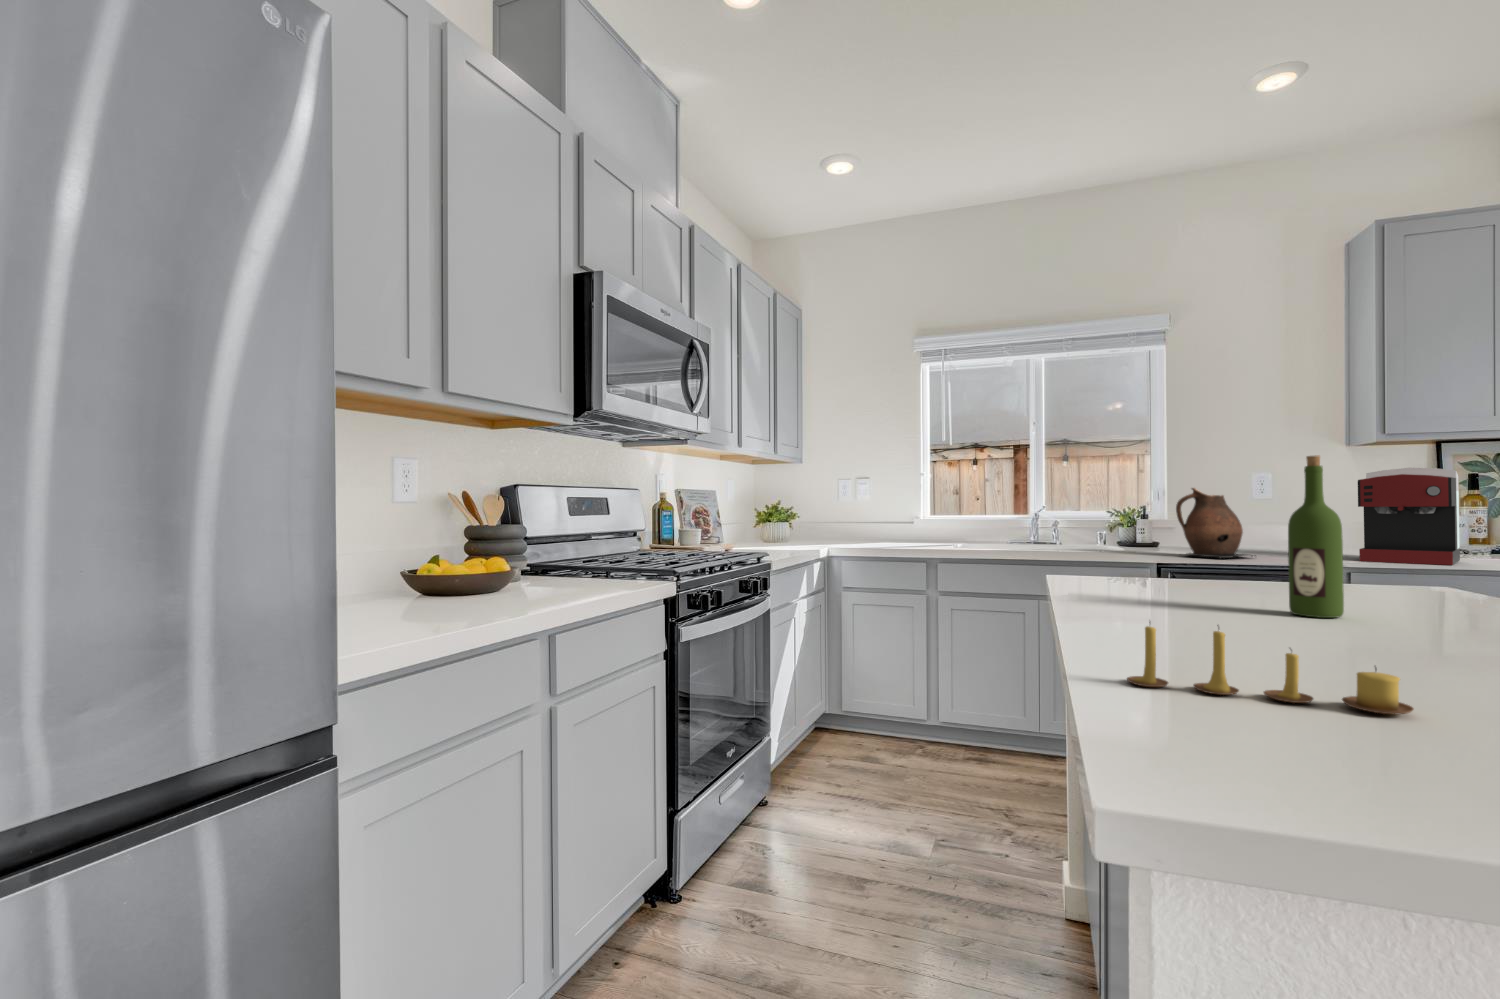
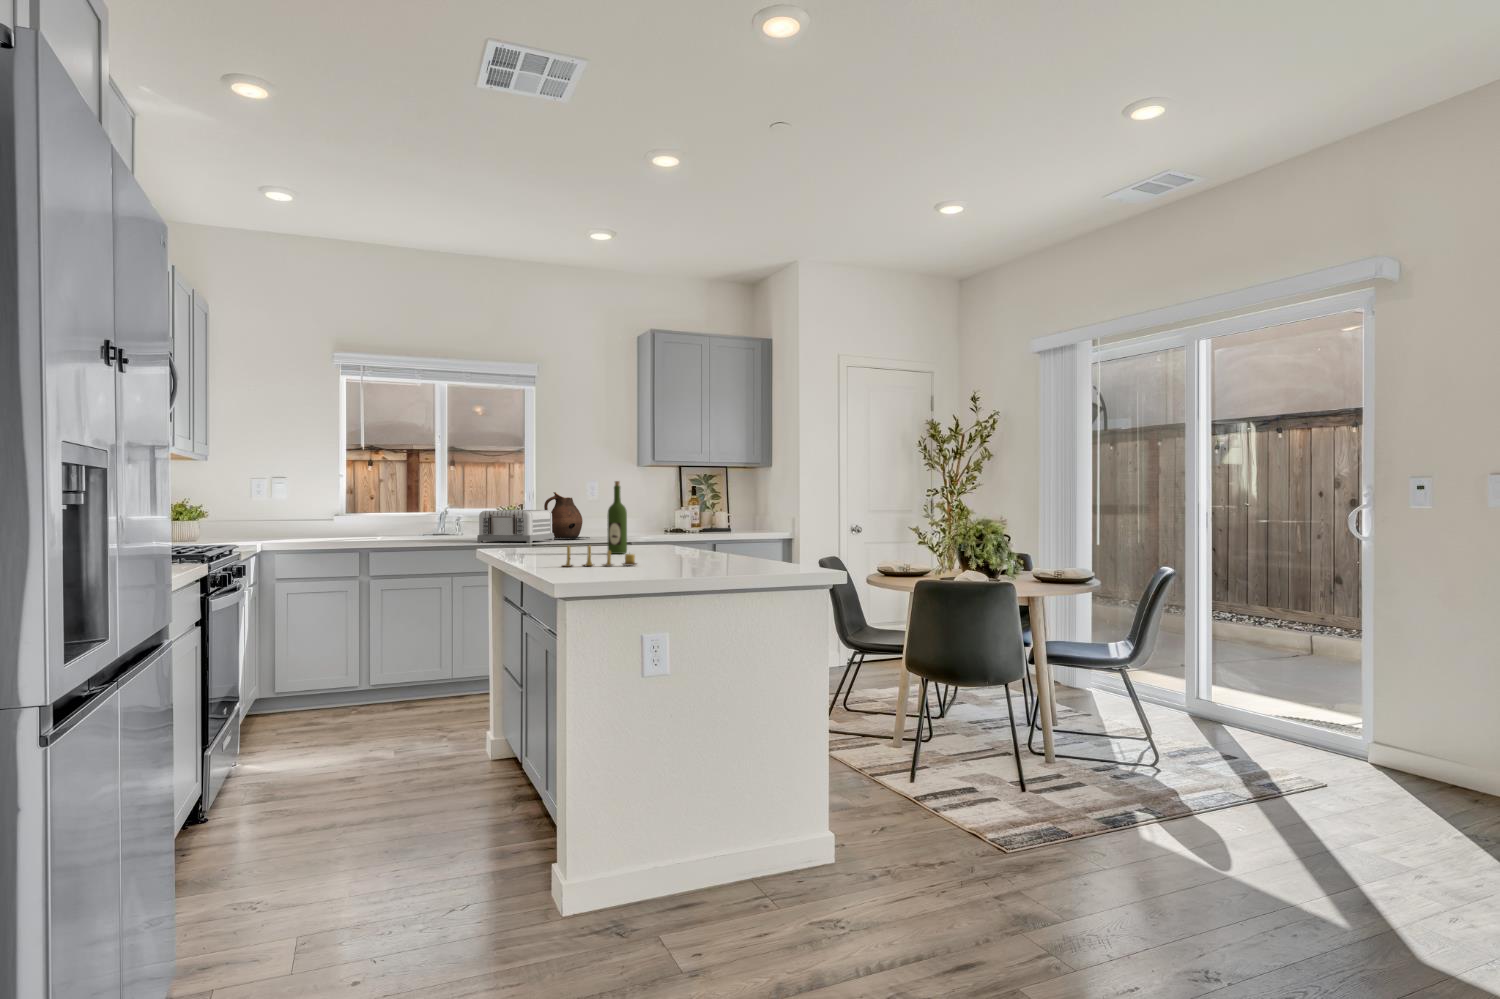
coffee maker: present [1358,468,1460,565] -> none [641,482,686,538]
toaster: none [1066,514,1190,564] -> present [477,510,554,543]

